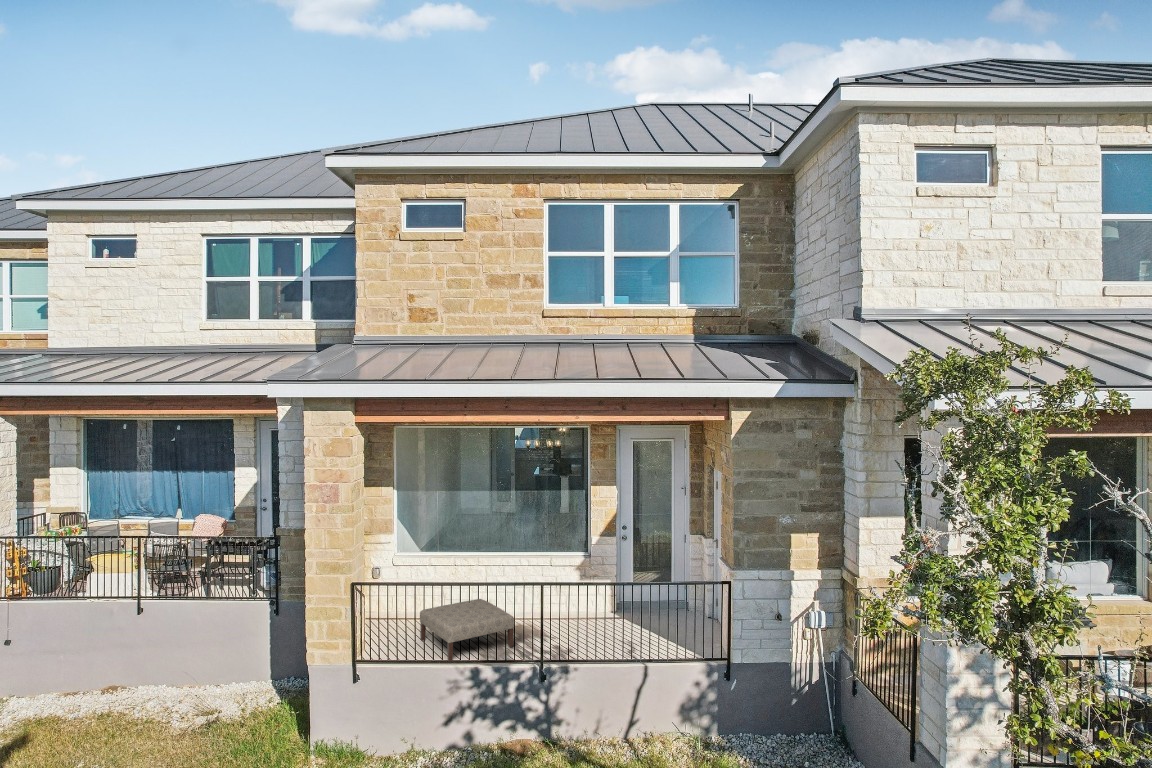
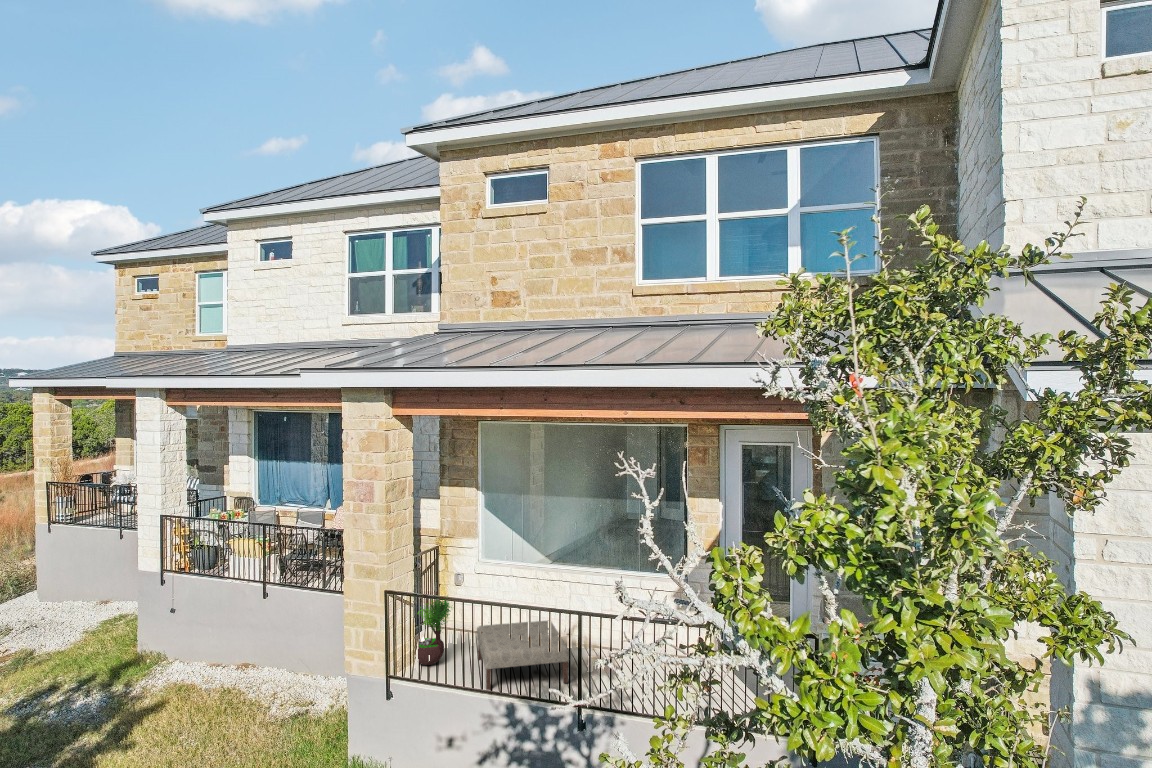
potted tree: none [365,585,404,651] -> present [418,600,452,665]

